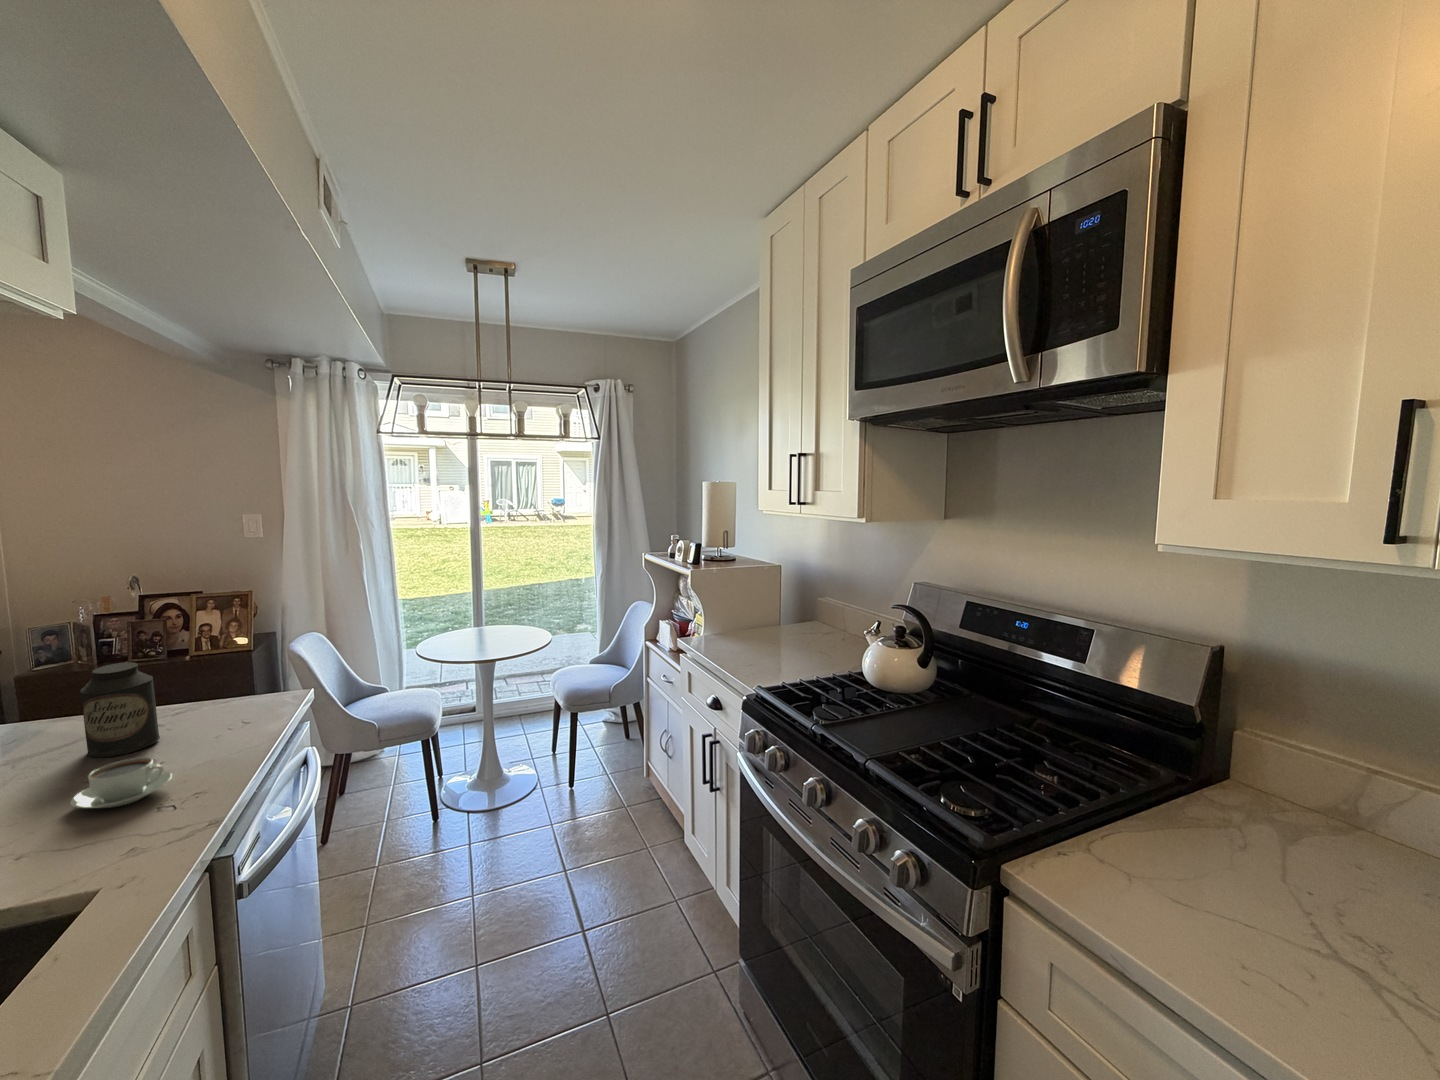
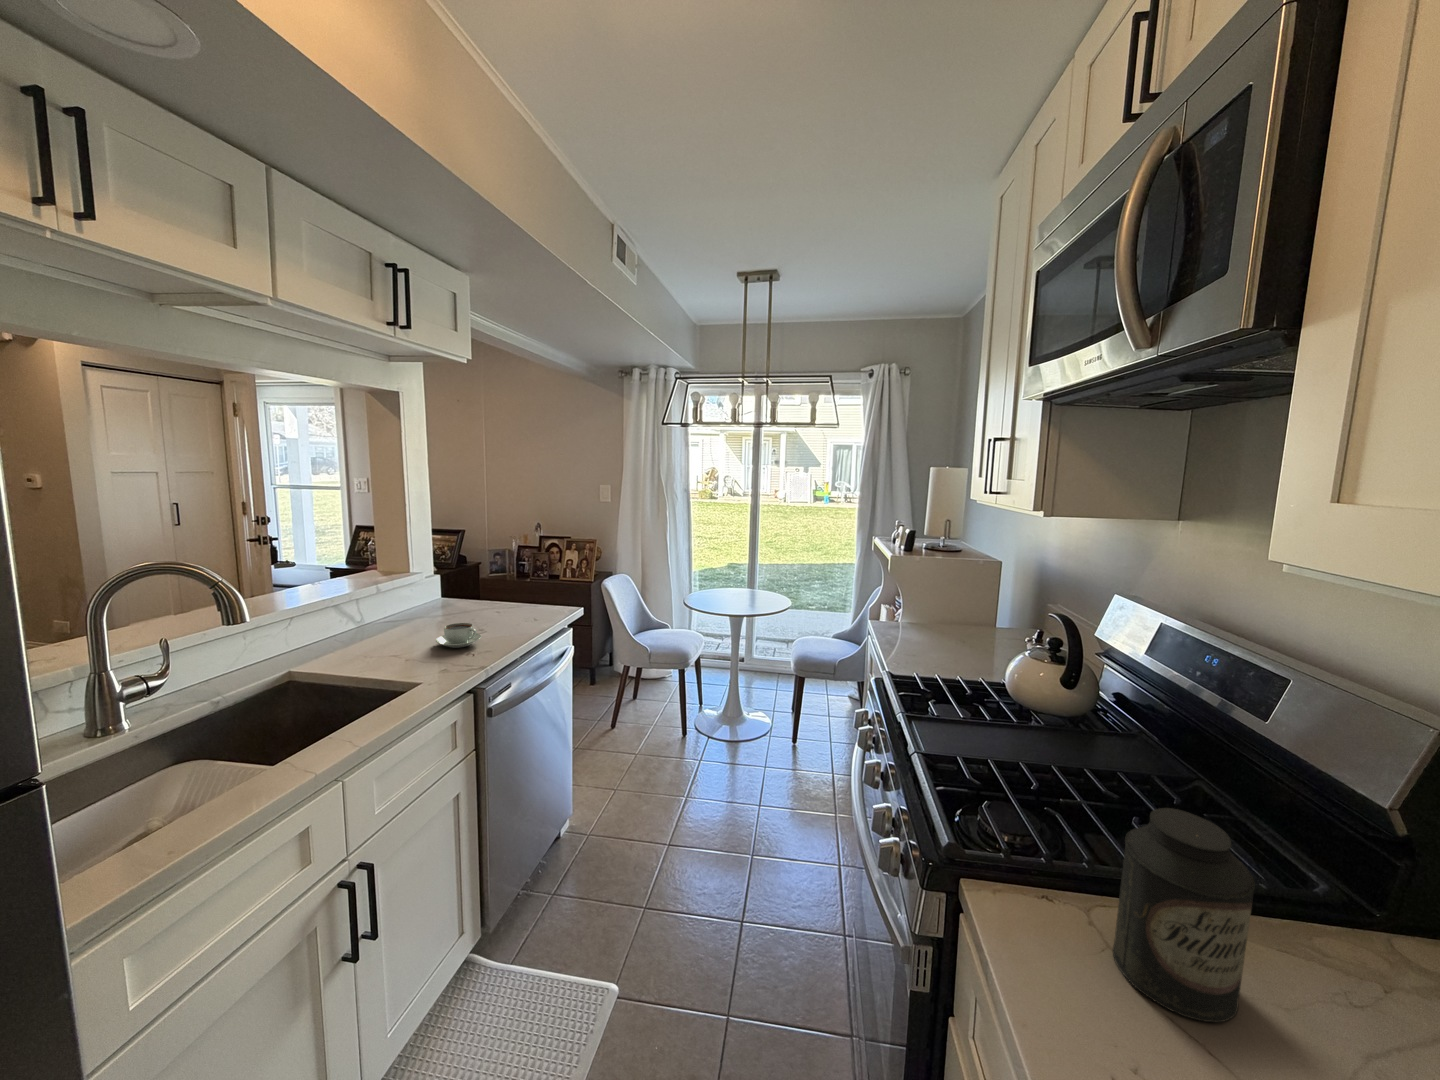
canister: present [80,662,160,757] -> present [1113,808,1255,1022]

